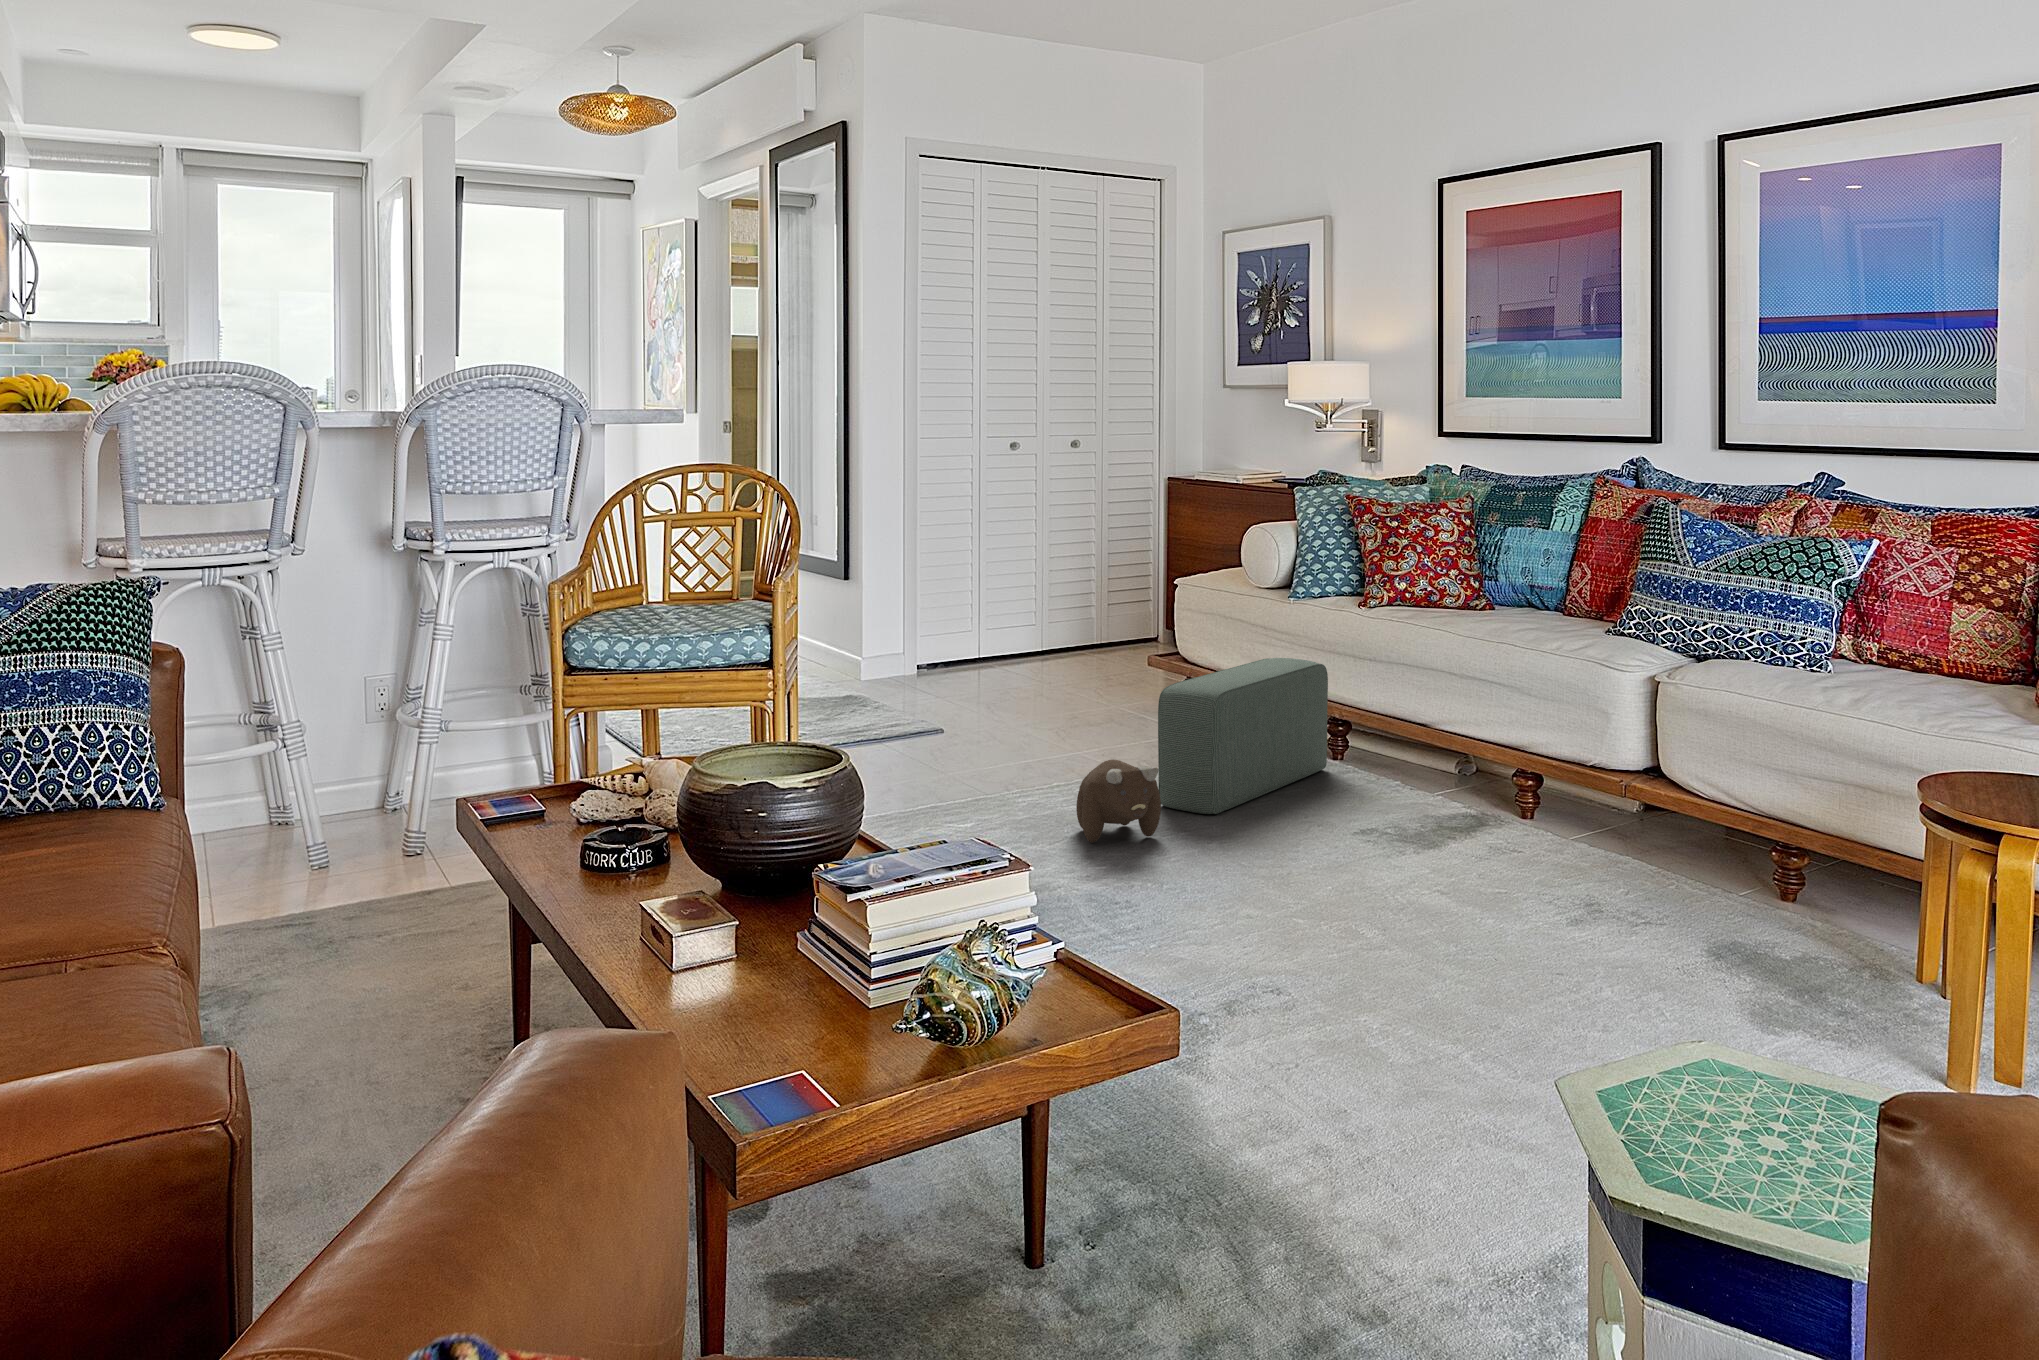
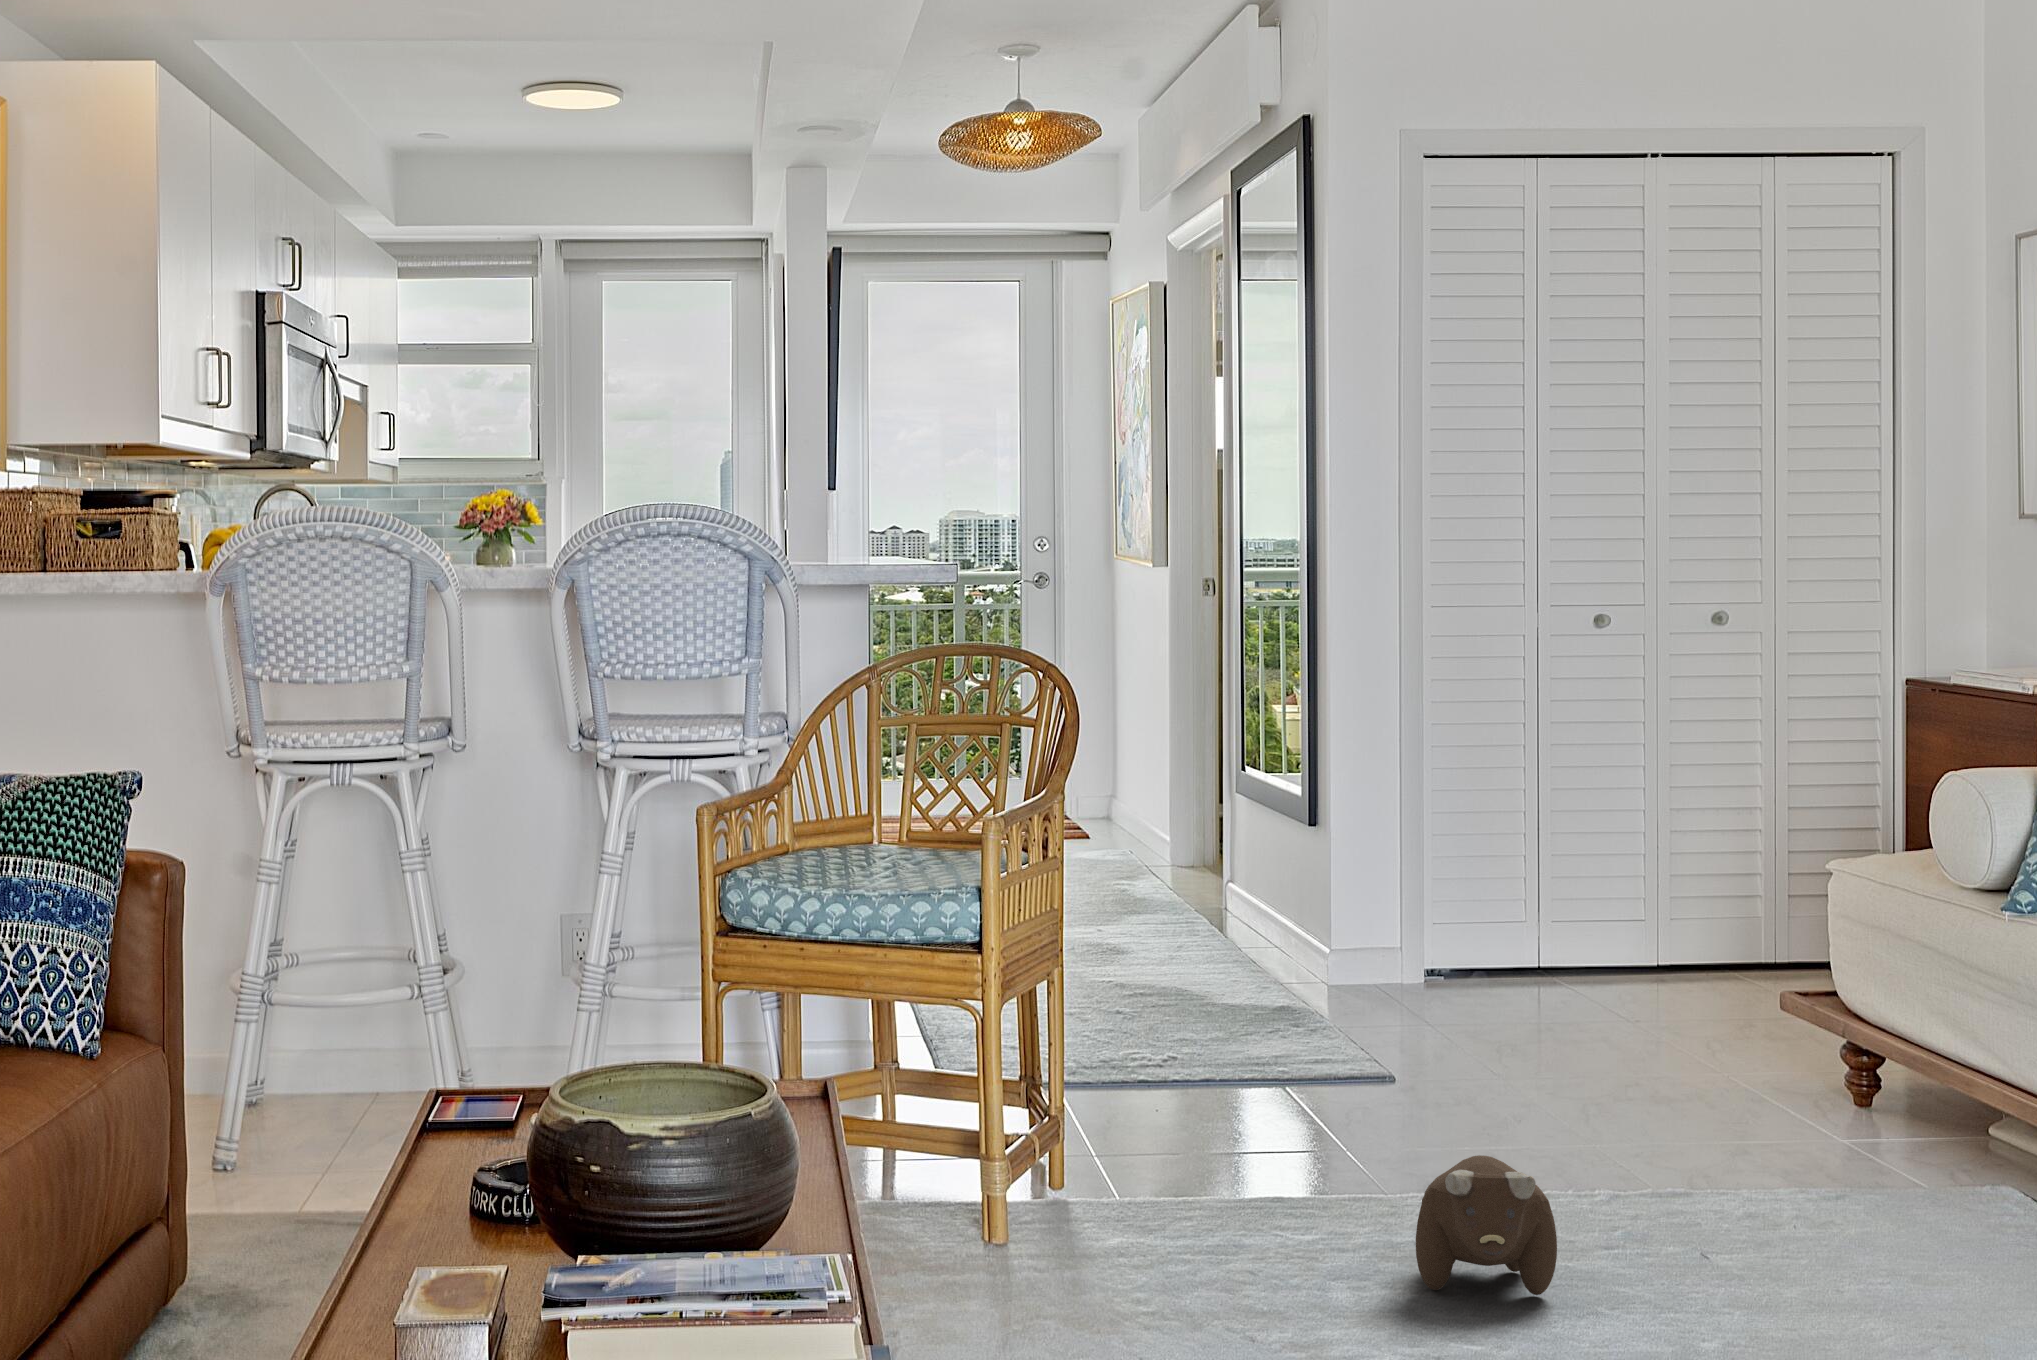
pouf: present [1158,658,1328,814] -> none [1604,1015,1985,1276]

